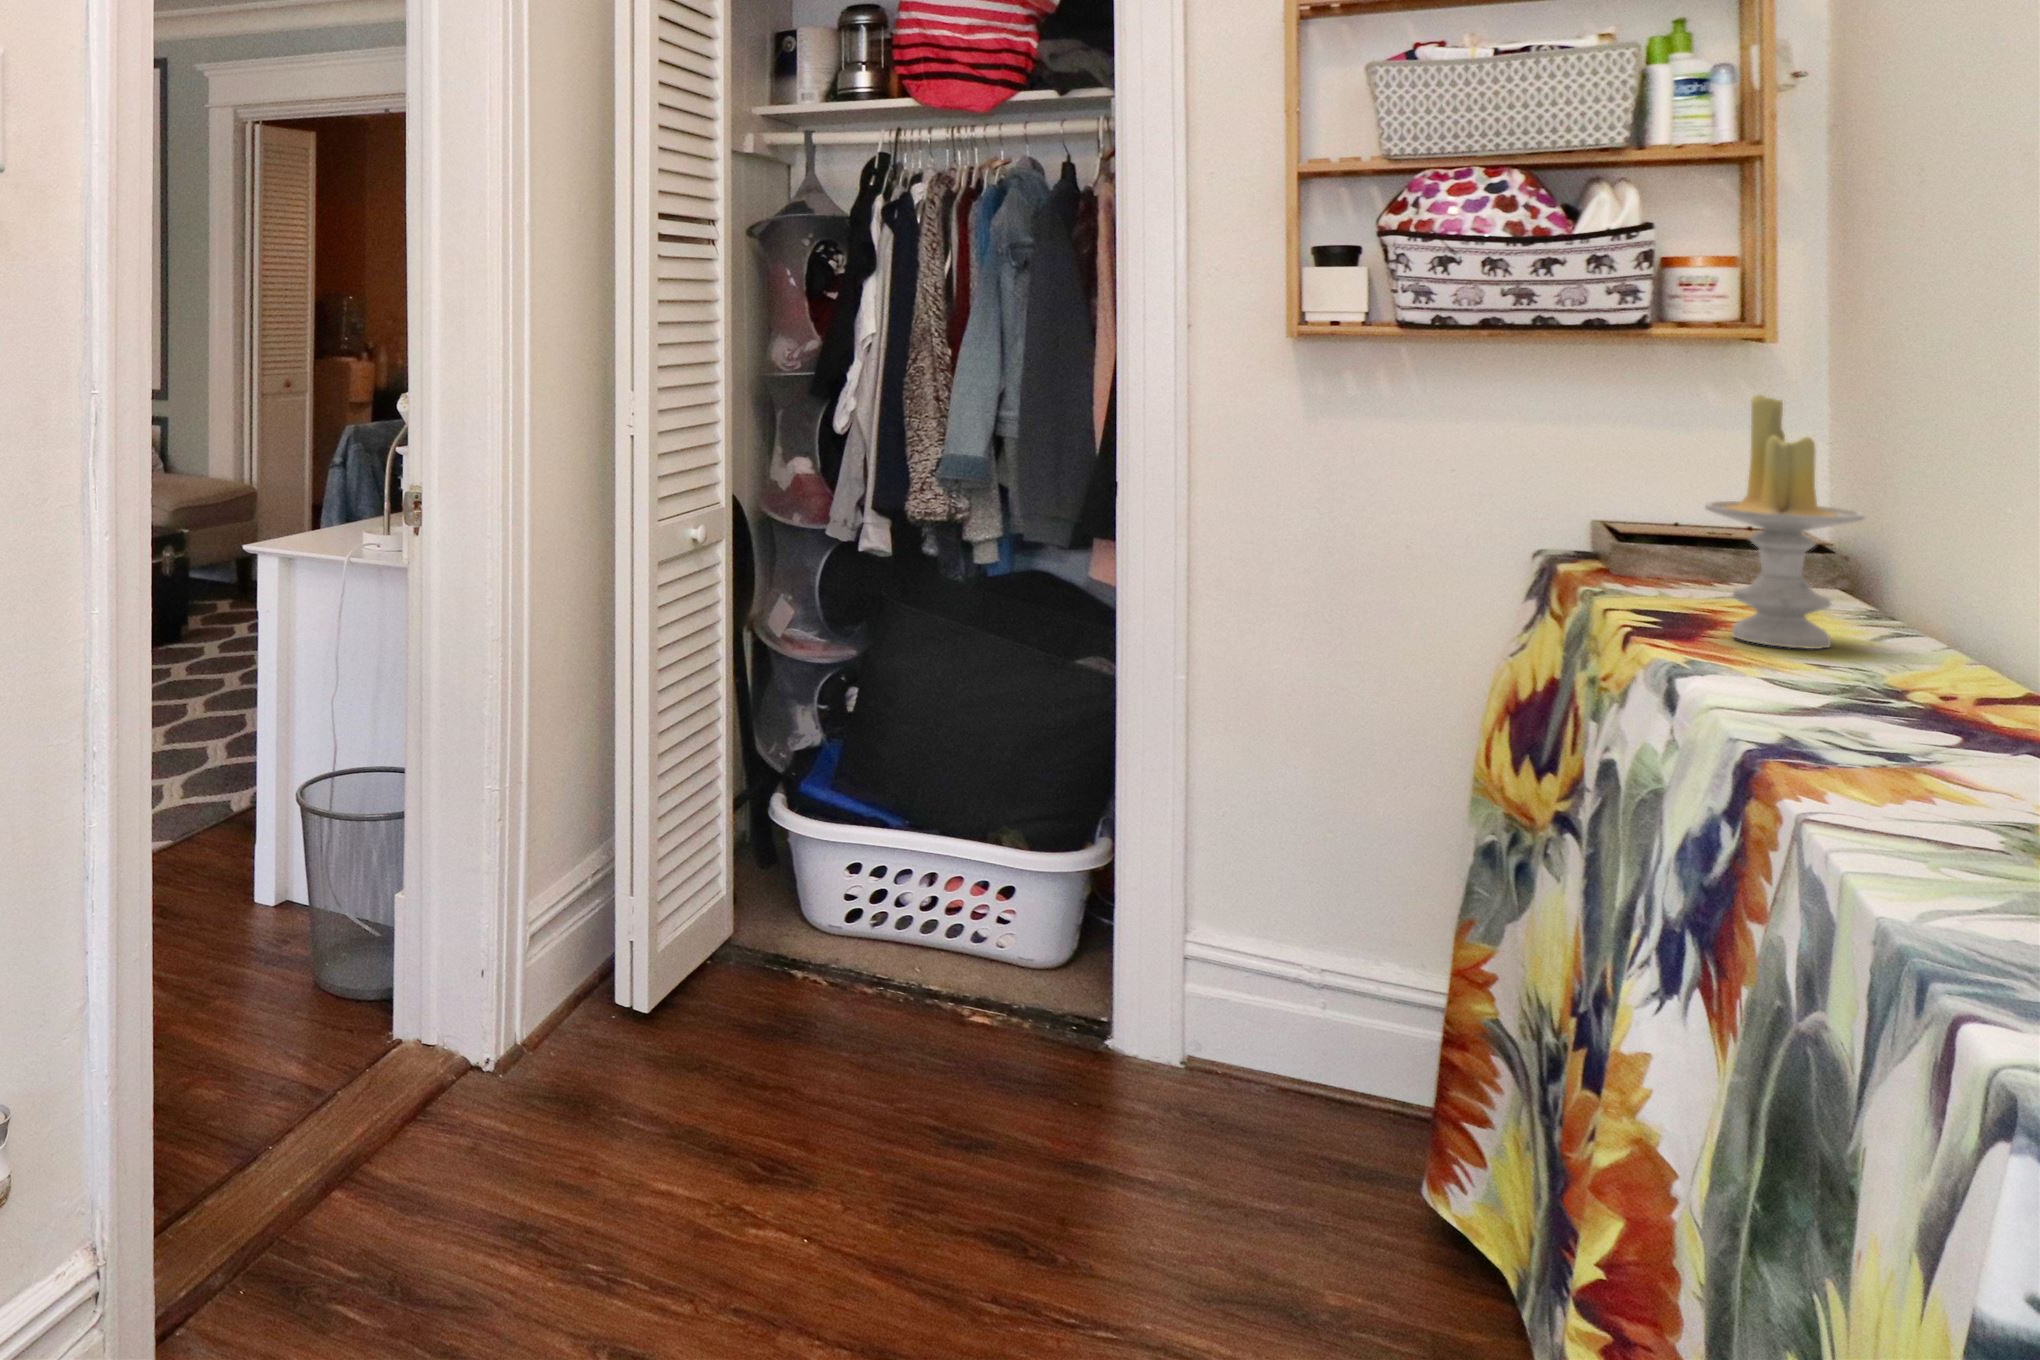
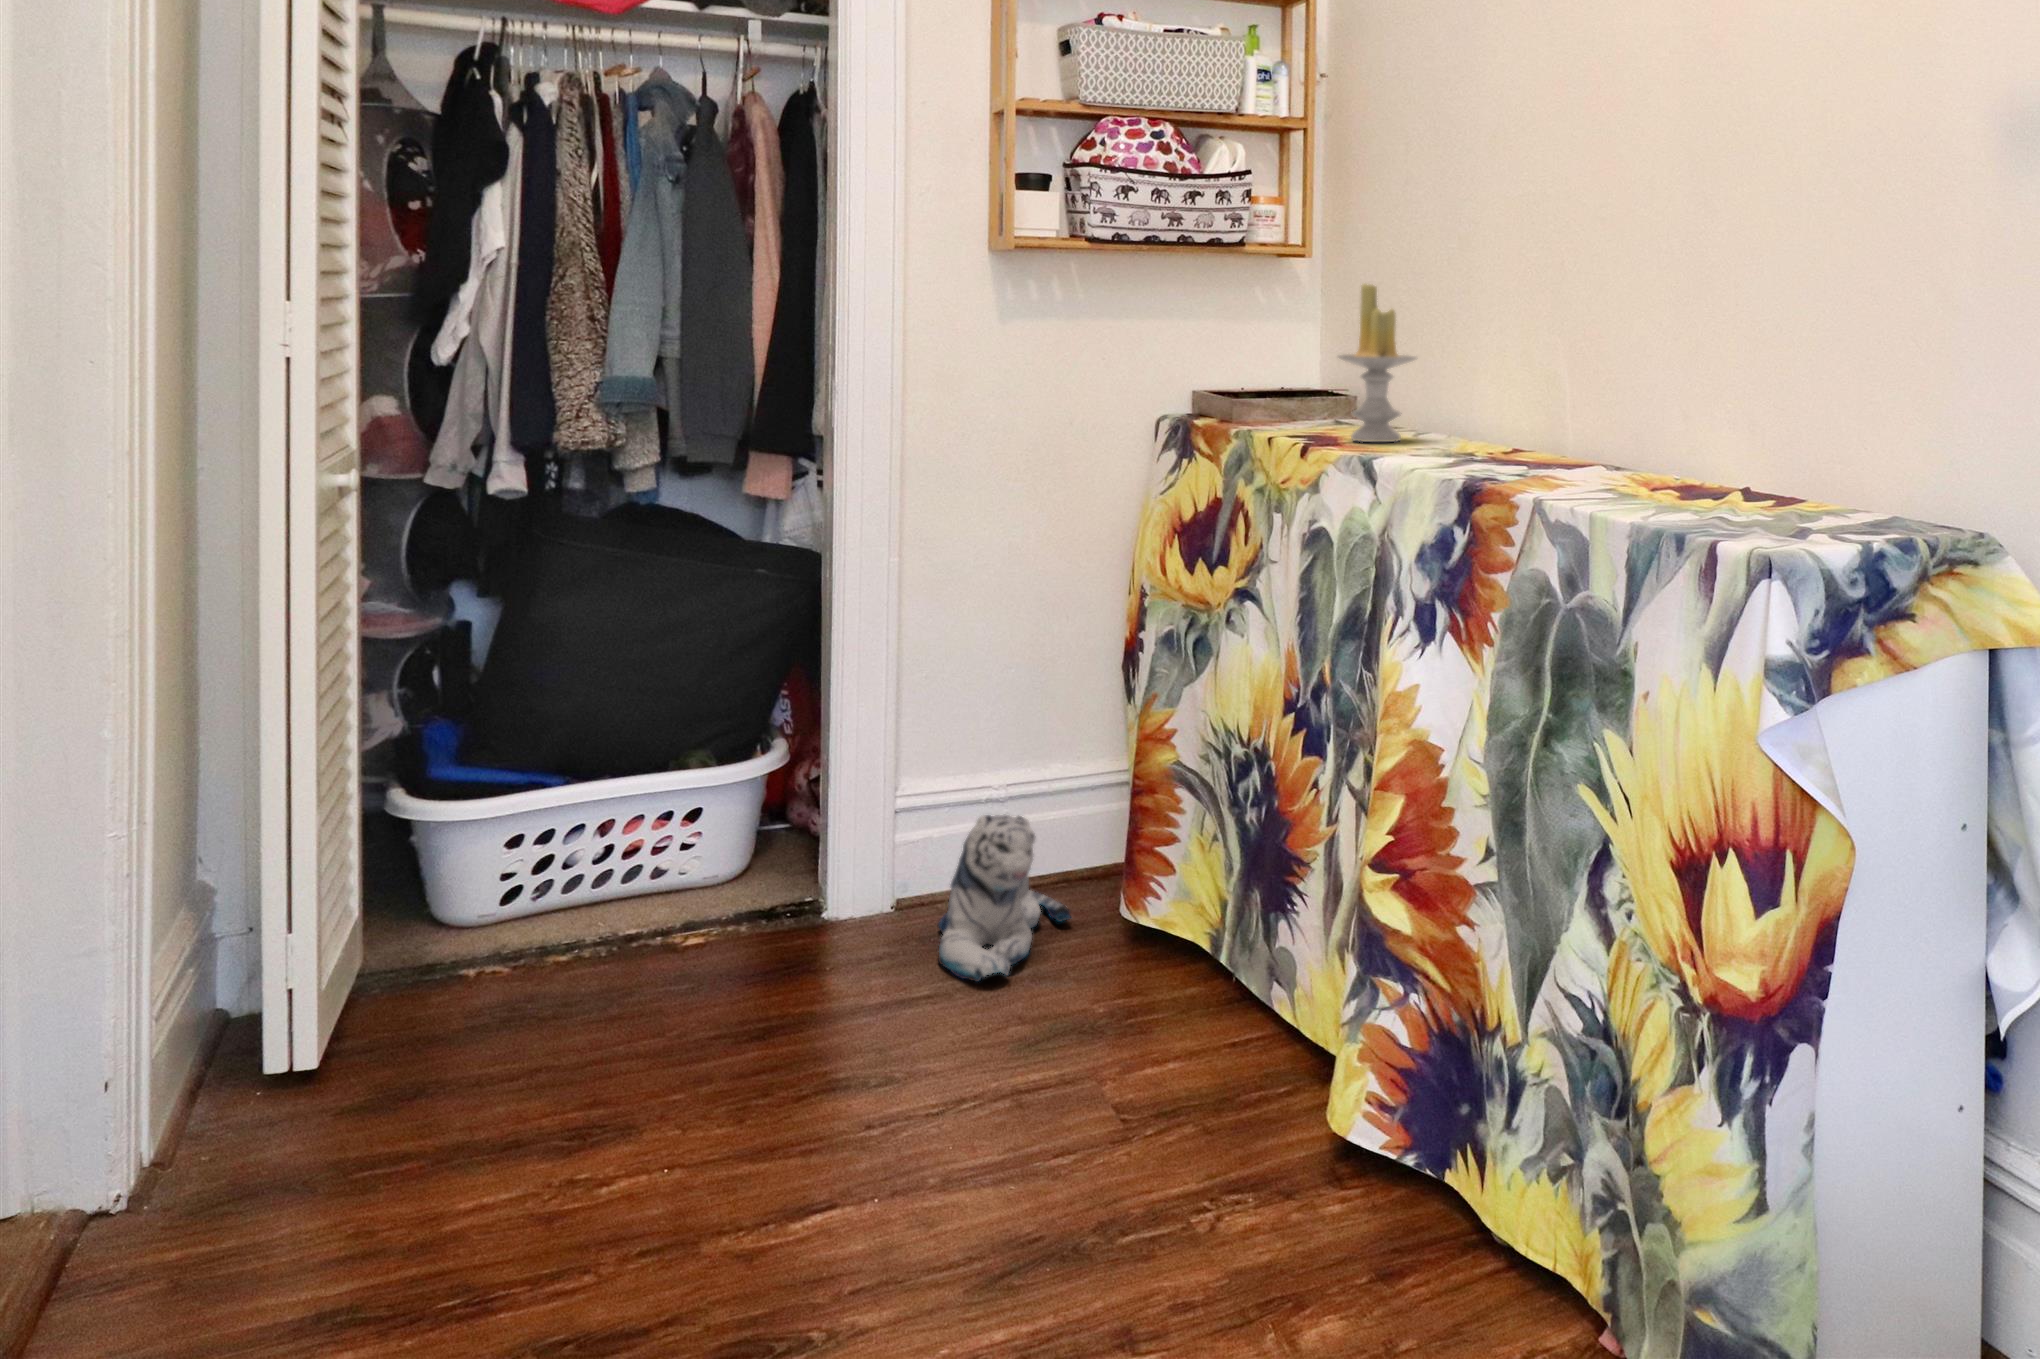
plush toy: none [1176,996,1367,1206] -> present [938,815,1071,981]

